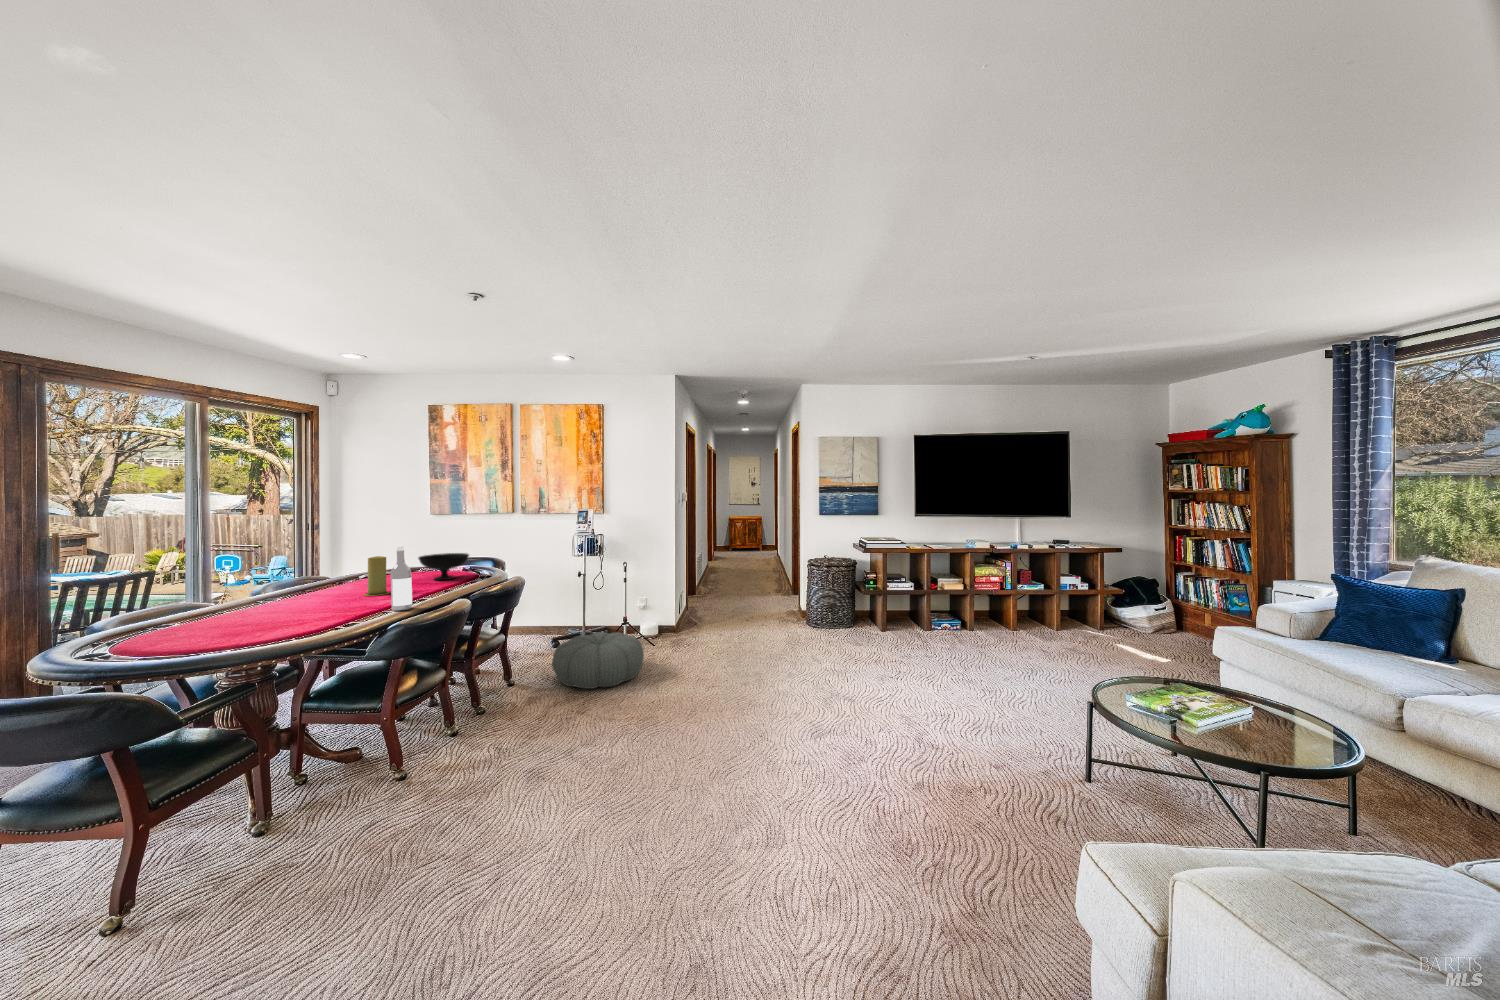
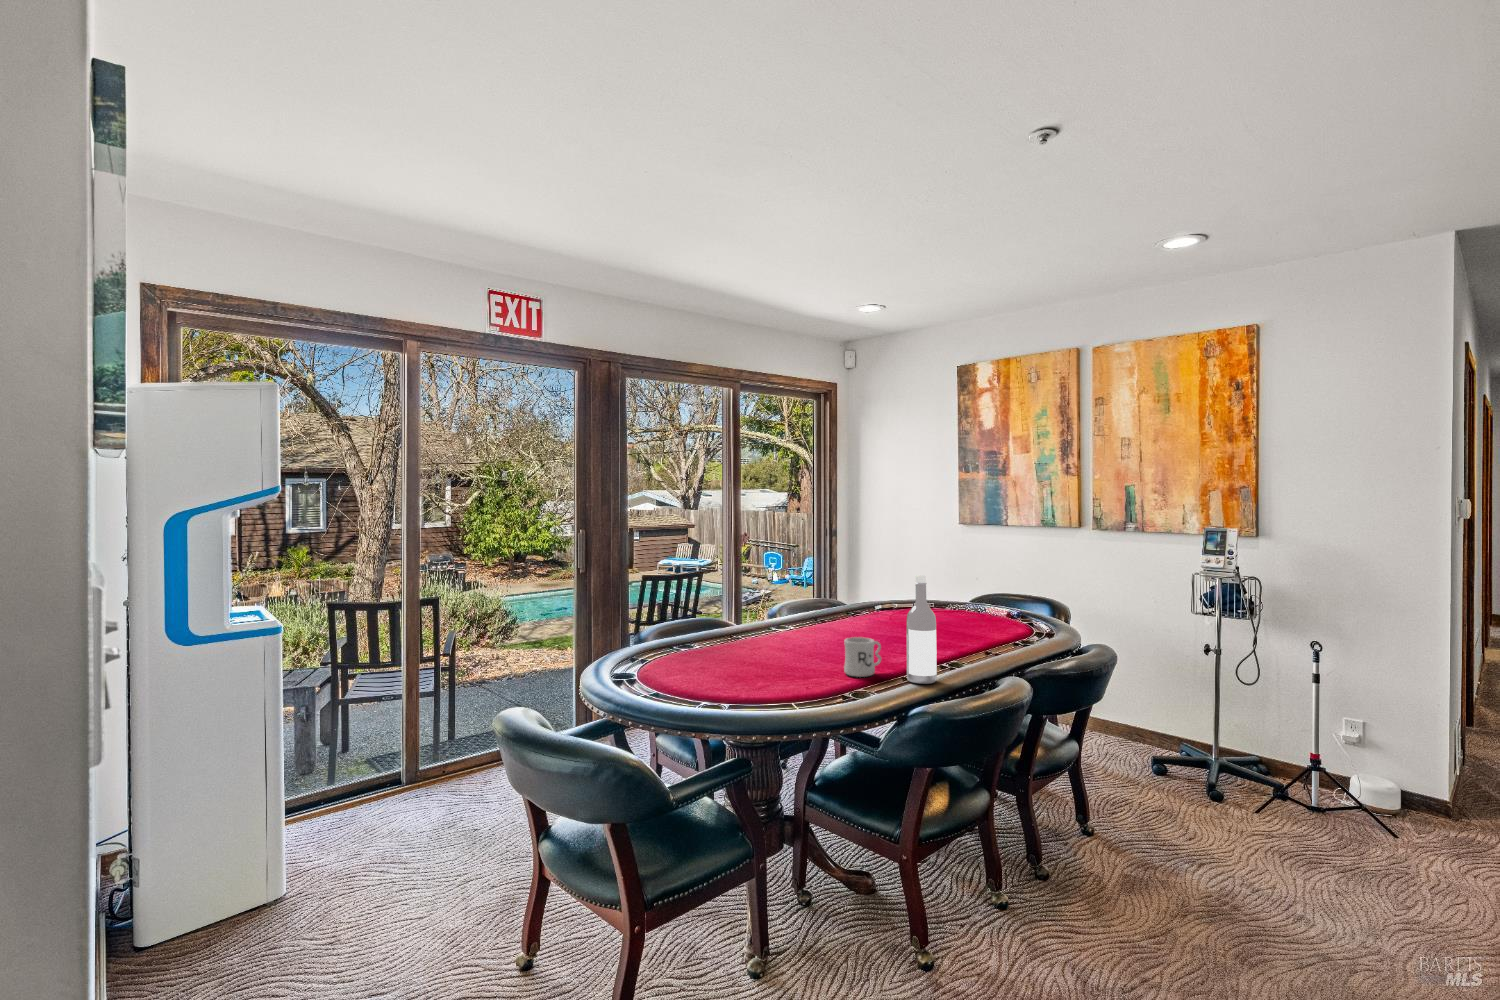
bowl: present [418,553,469,580] -> none [944,588,1020,633]
candle: present [364,556,390,596] -> none [872,586,905,646]
mug: none [344,589,373,614] -> present [844,637,881,677]
pouf: present [552,632,644,689] -> none [1167,775,1397,916]

